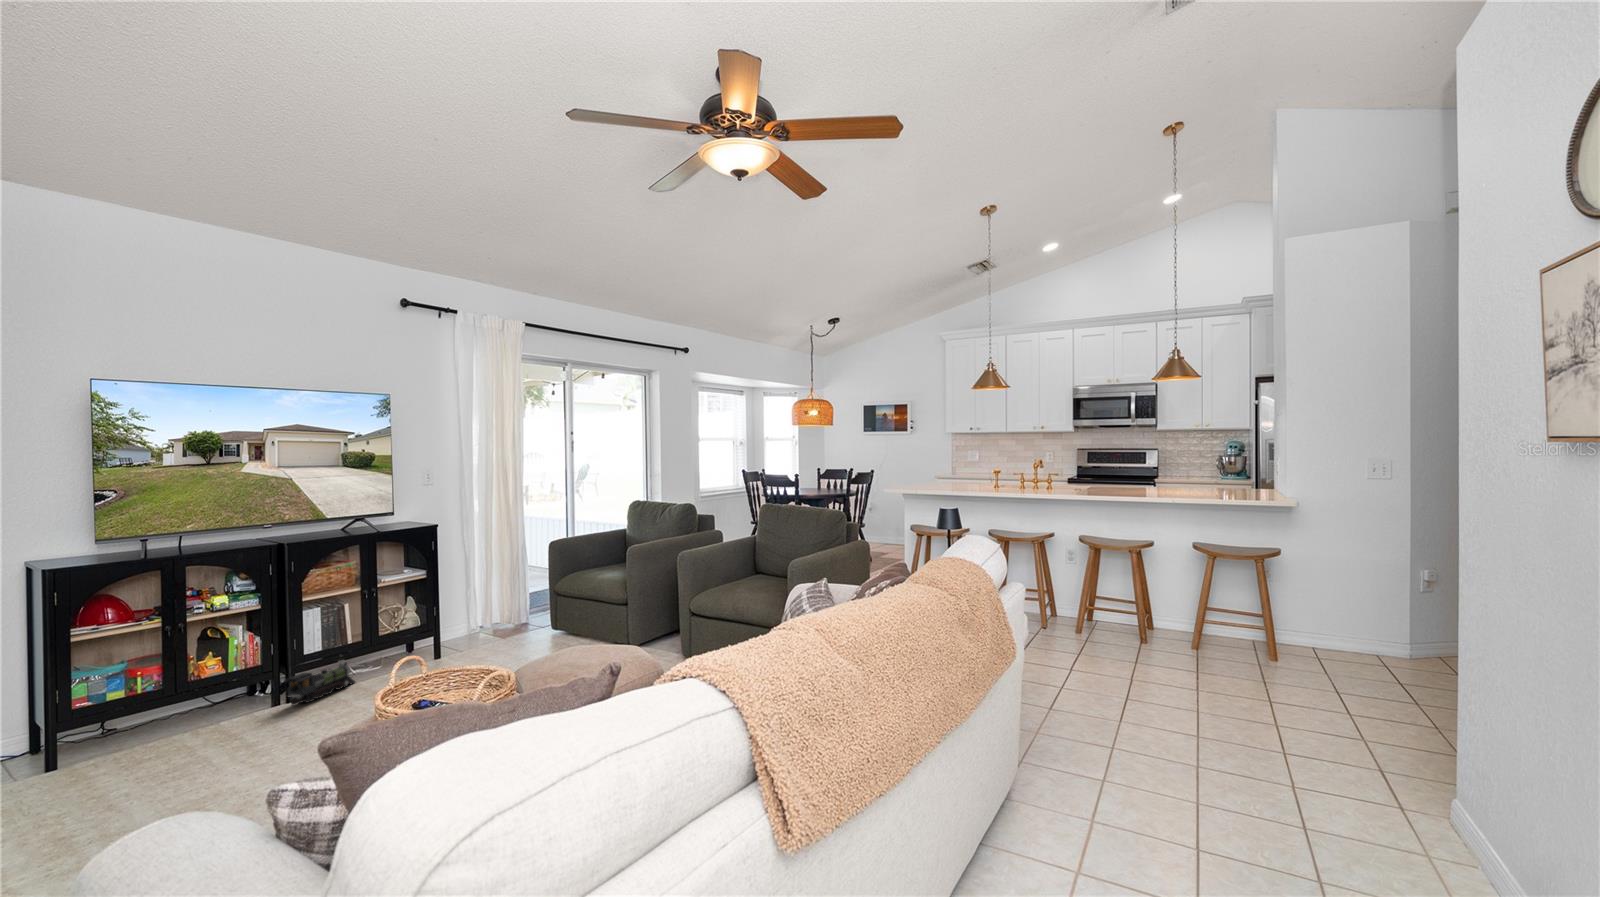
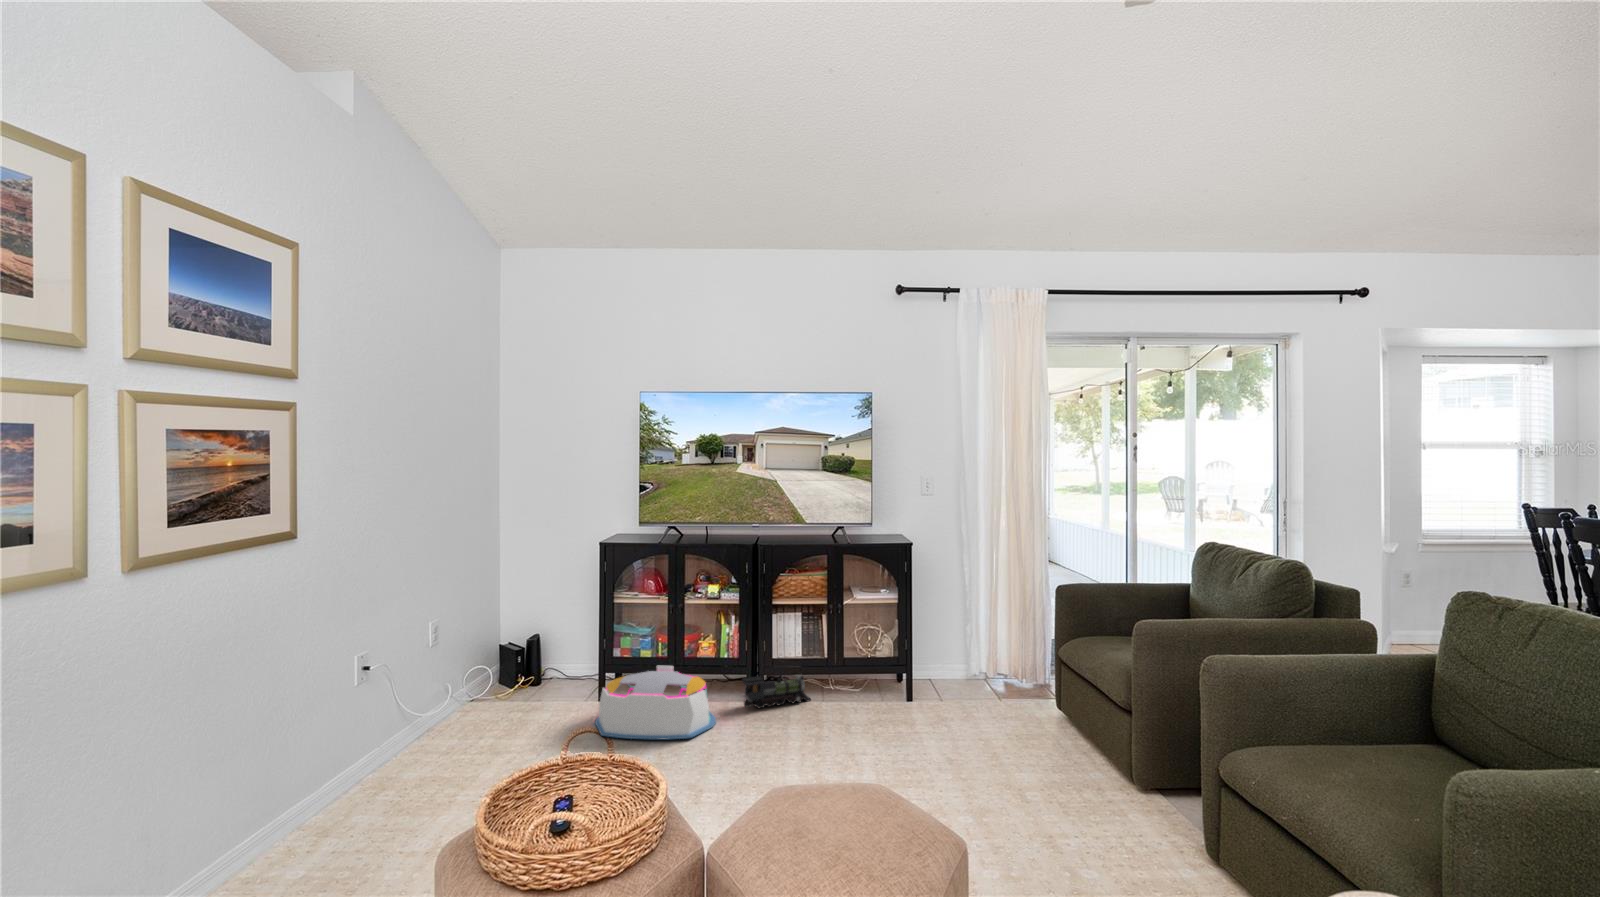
storage bin: none [100,688,279,778] -> present [595,666,716,739]

